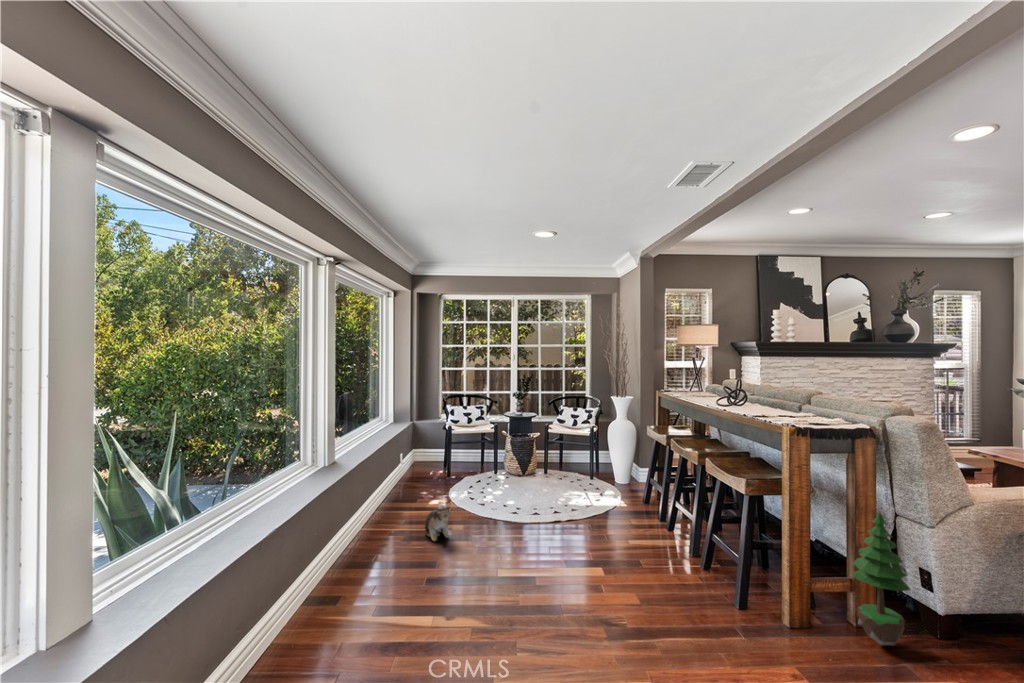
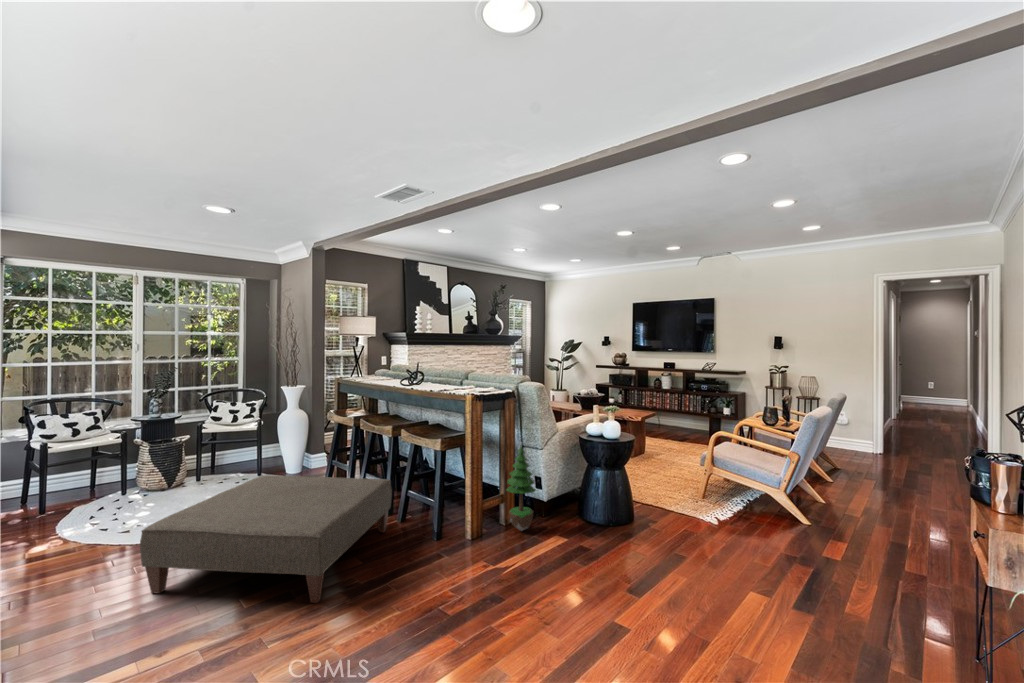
ottoman: none [463,481,690,627] -> present [140,475,392,603]
plush toy: present [425,506,450,541] -> none [46,538,109,591]

